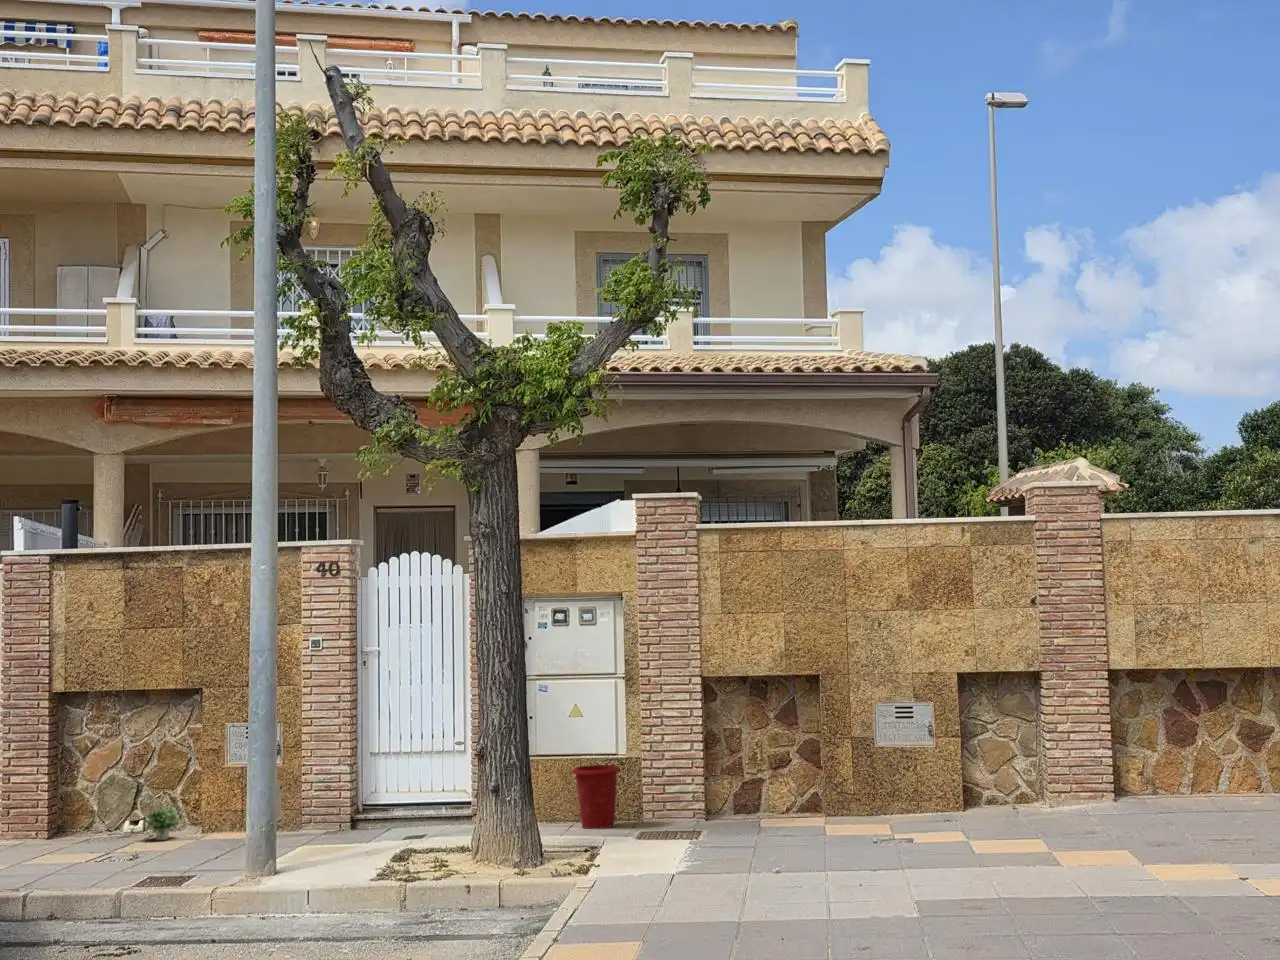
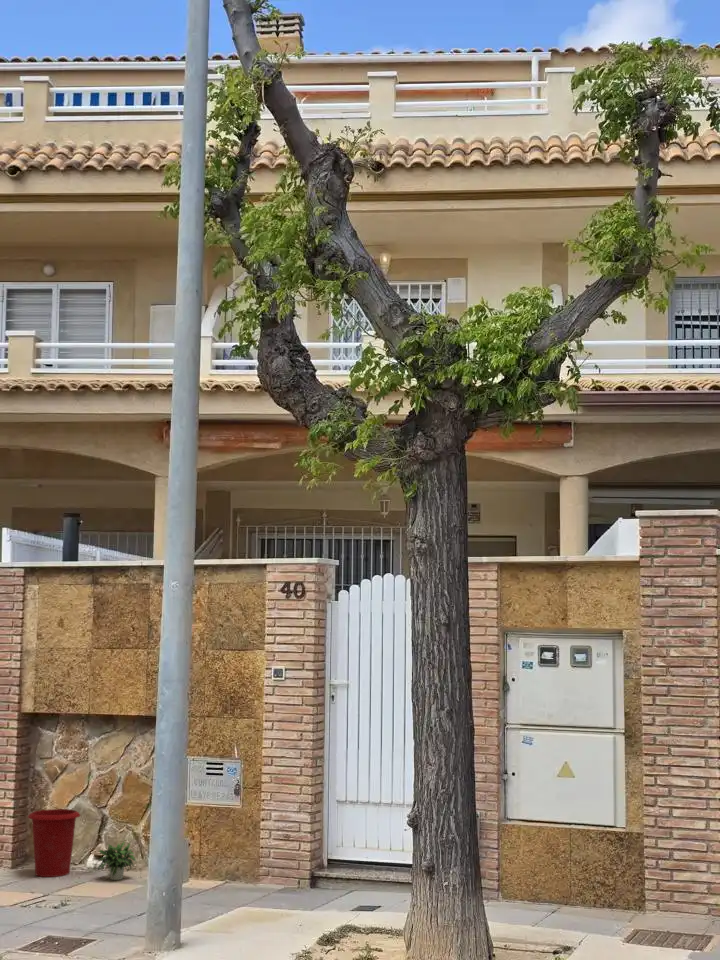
waste bin: present [572,765,621,829] -> present [28,809,80,877]

